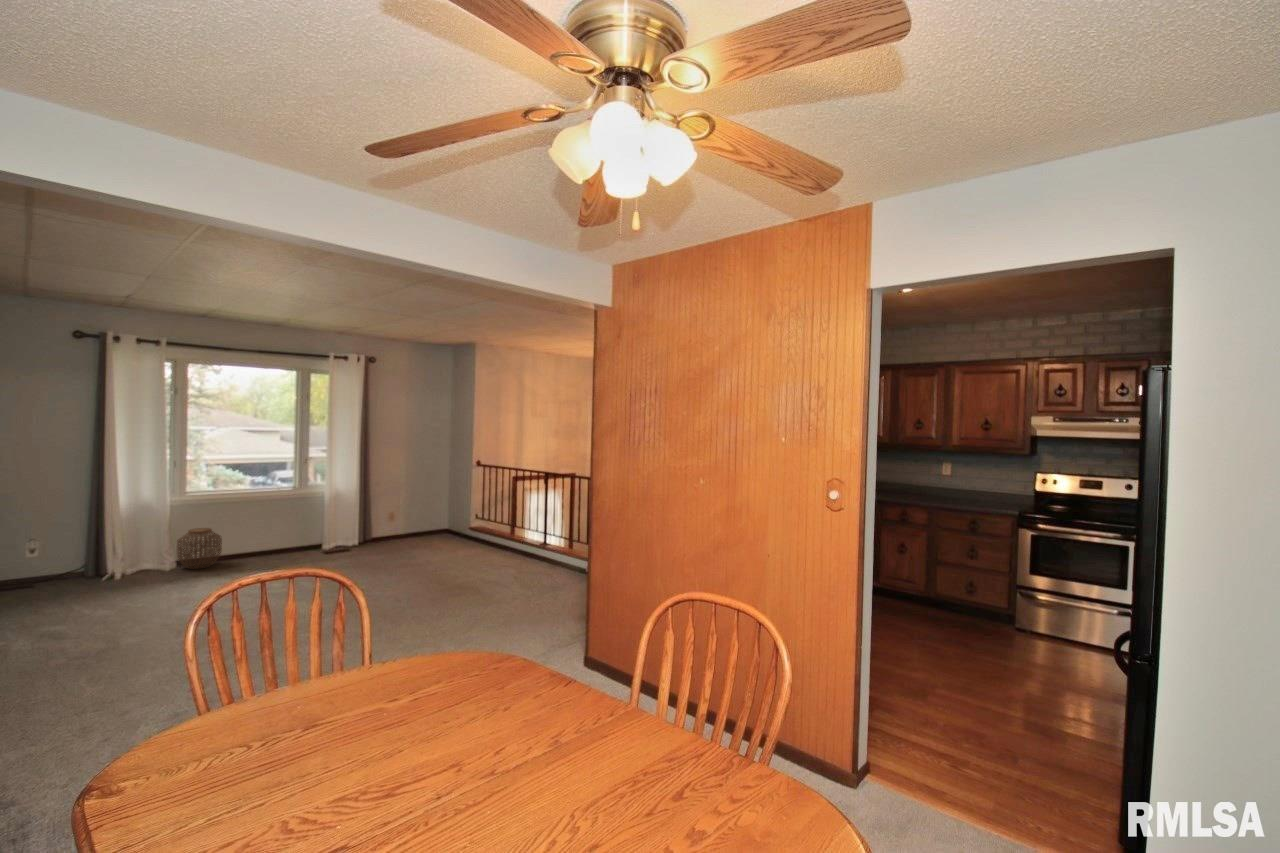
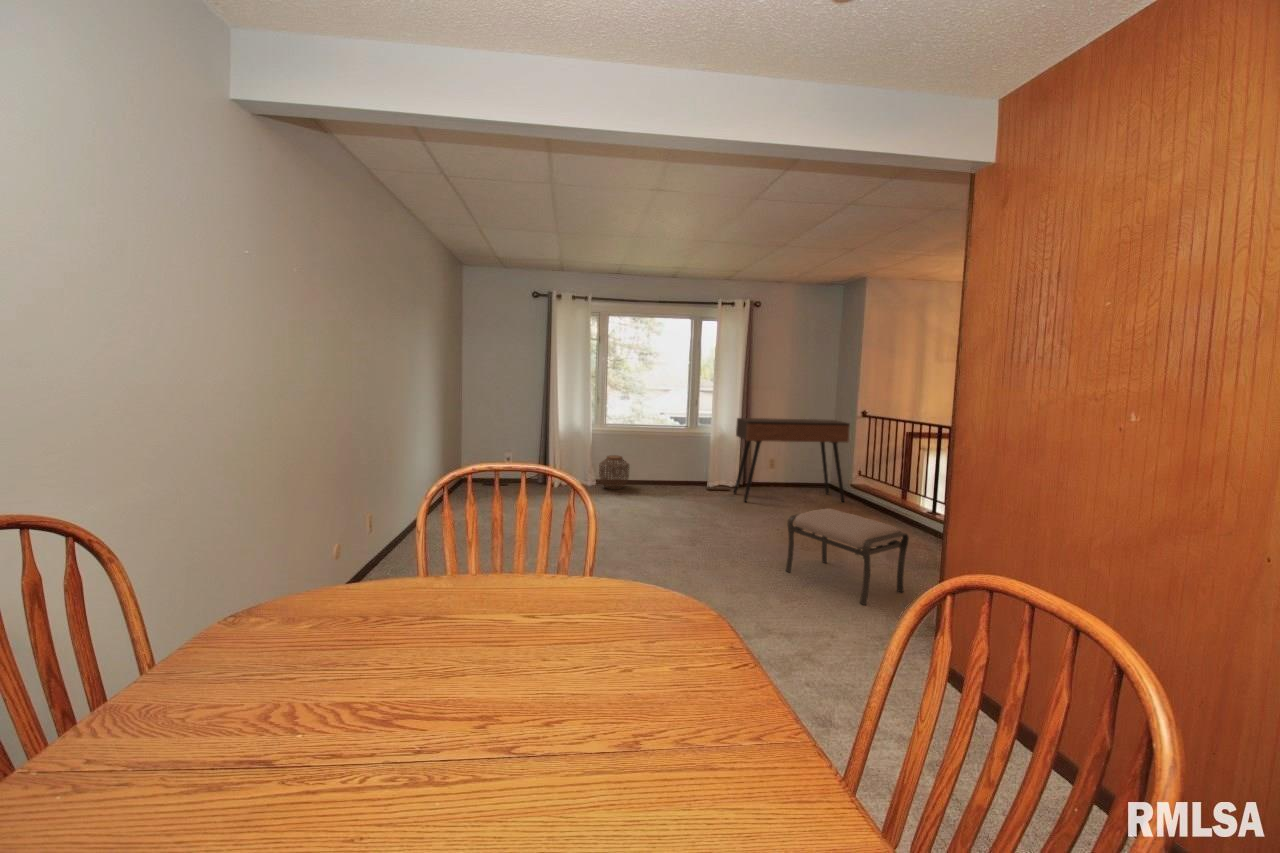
console table: none [355,470,467,559] -> present [734,418,850,502]
ottoman: none [423,551,521,624] -> present [786,508,909,605]

